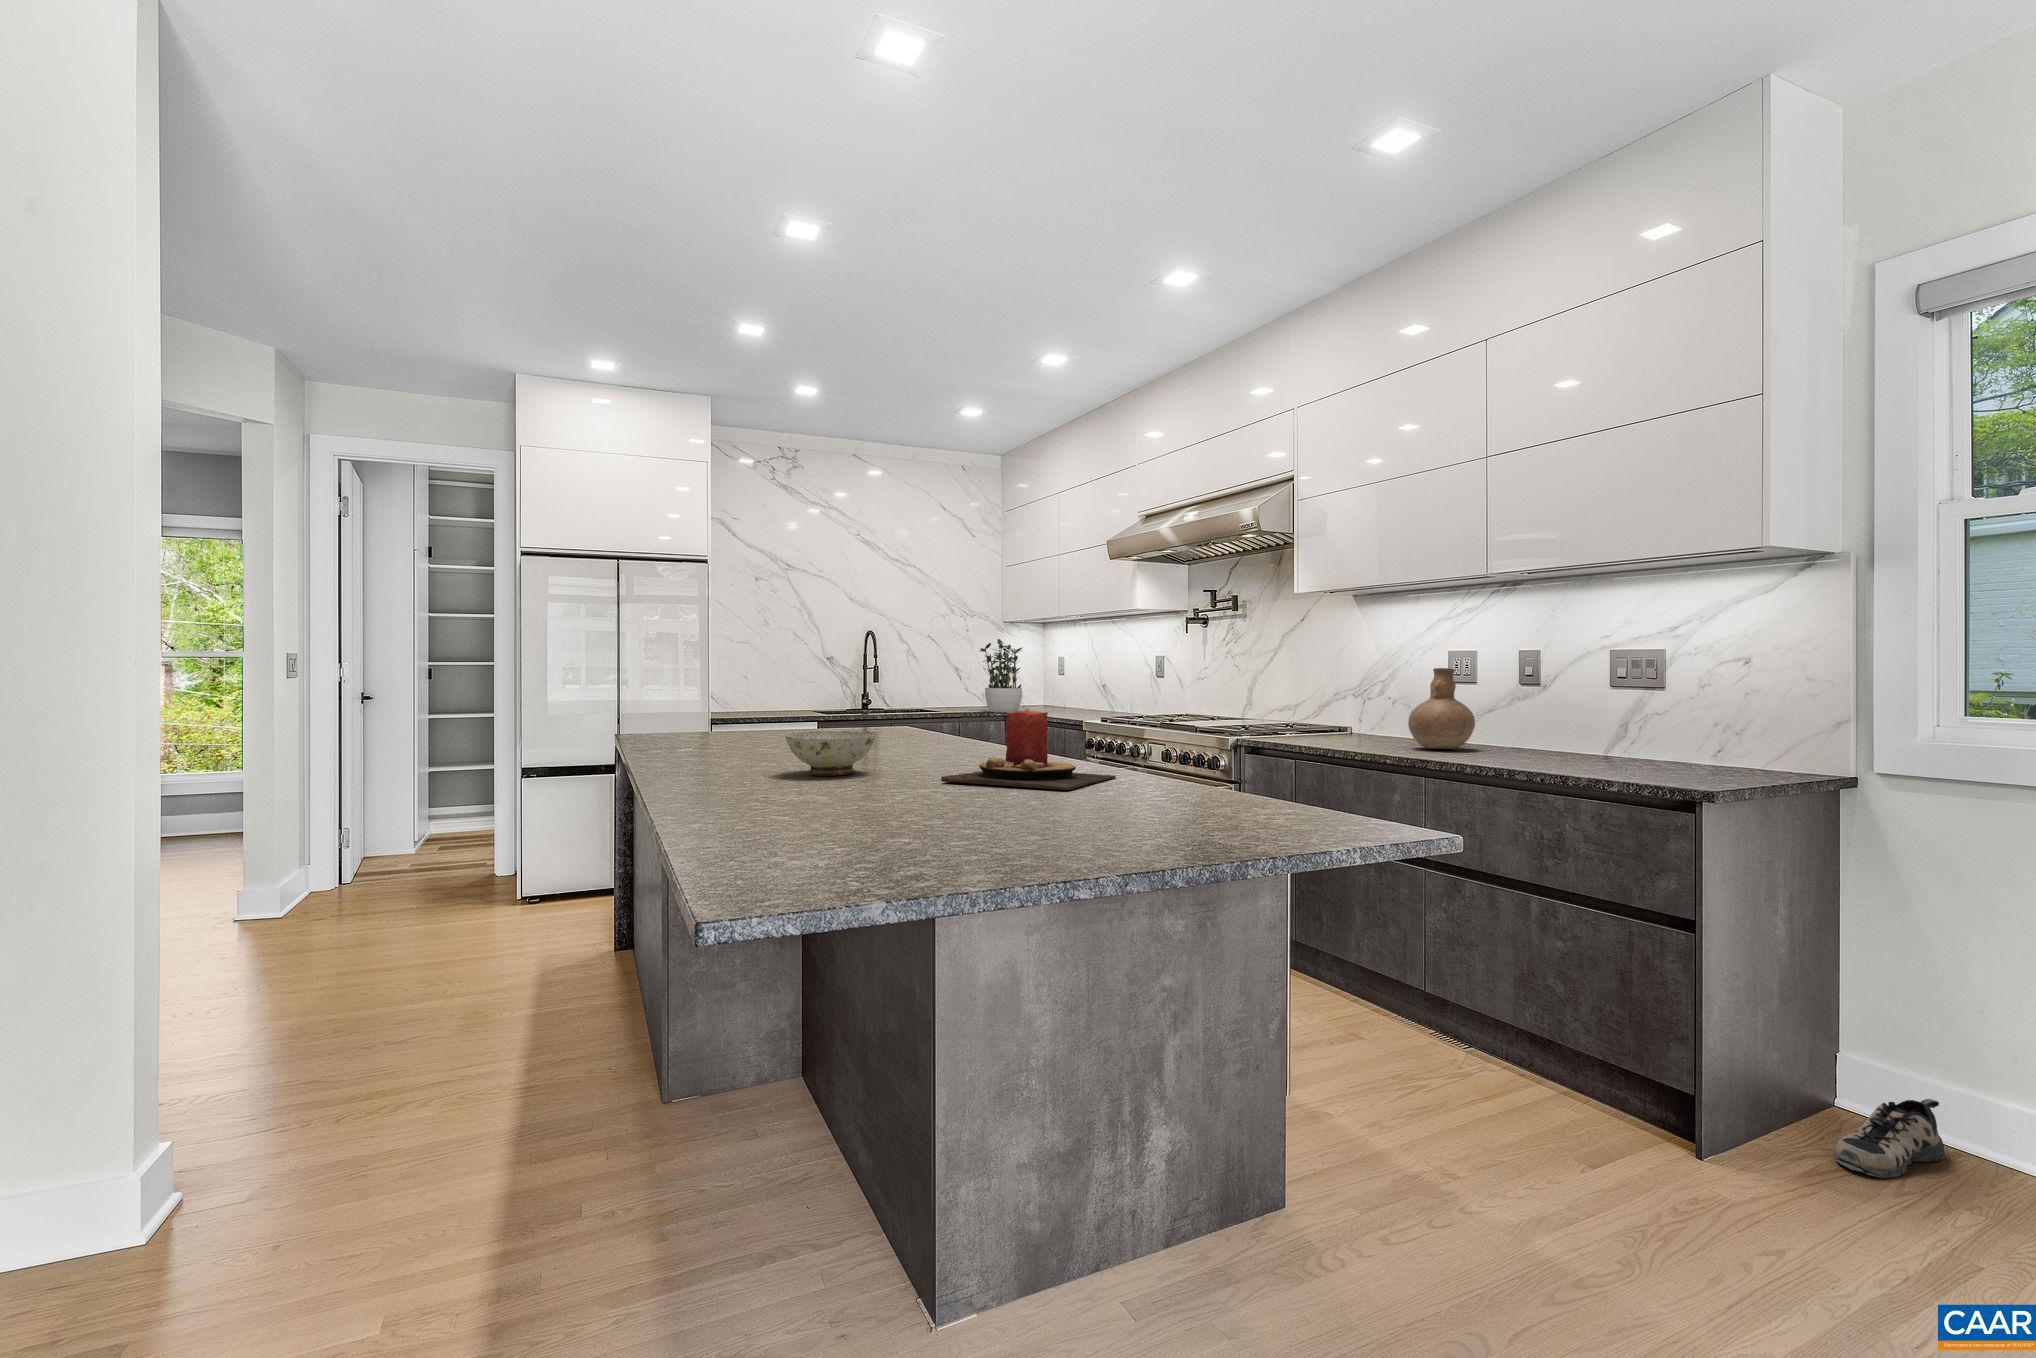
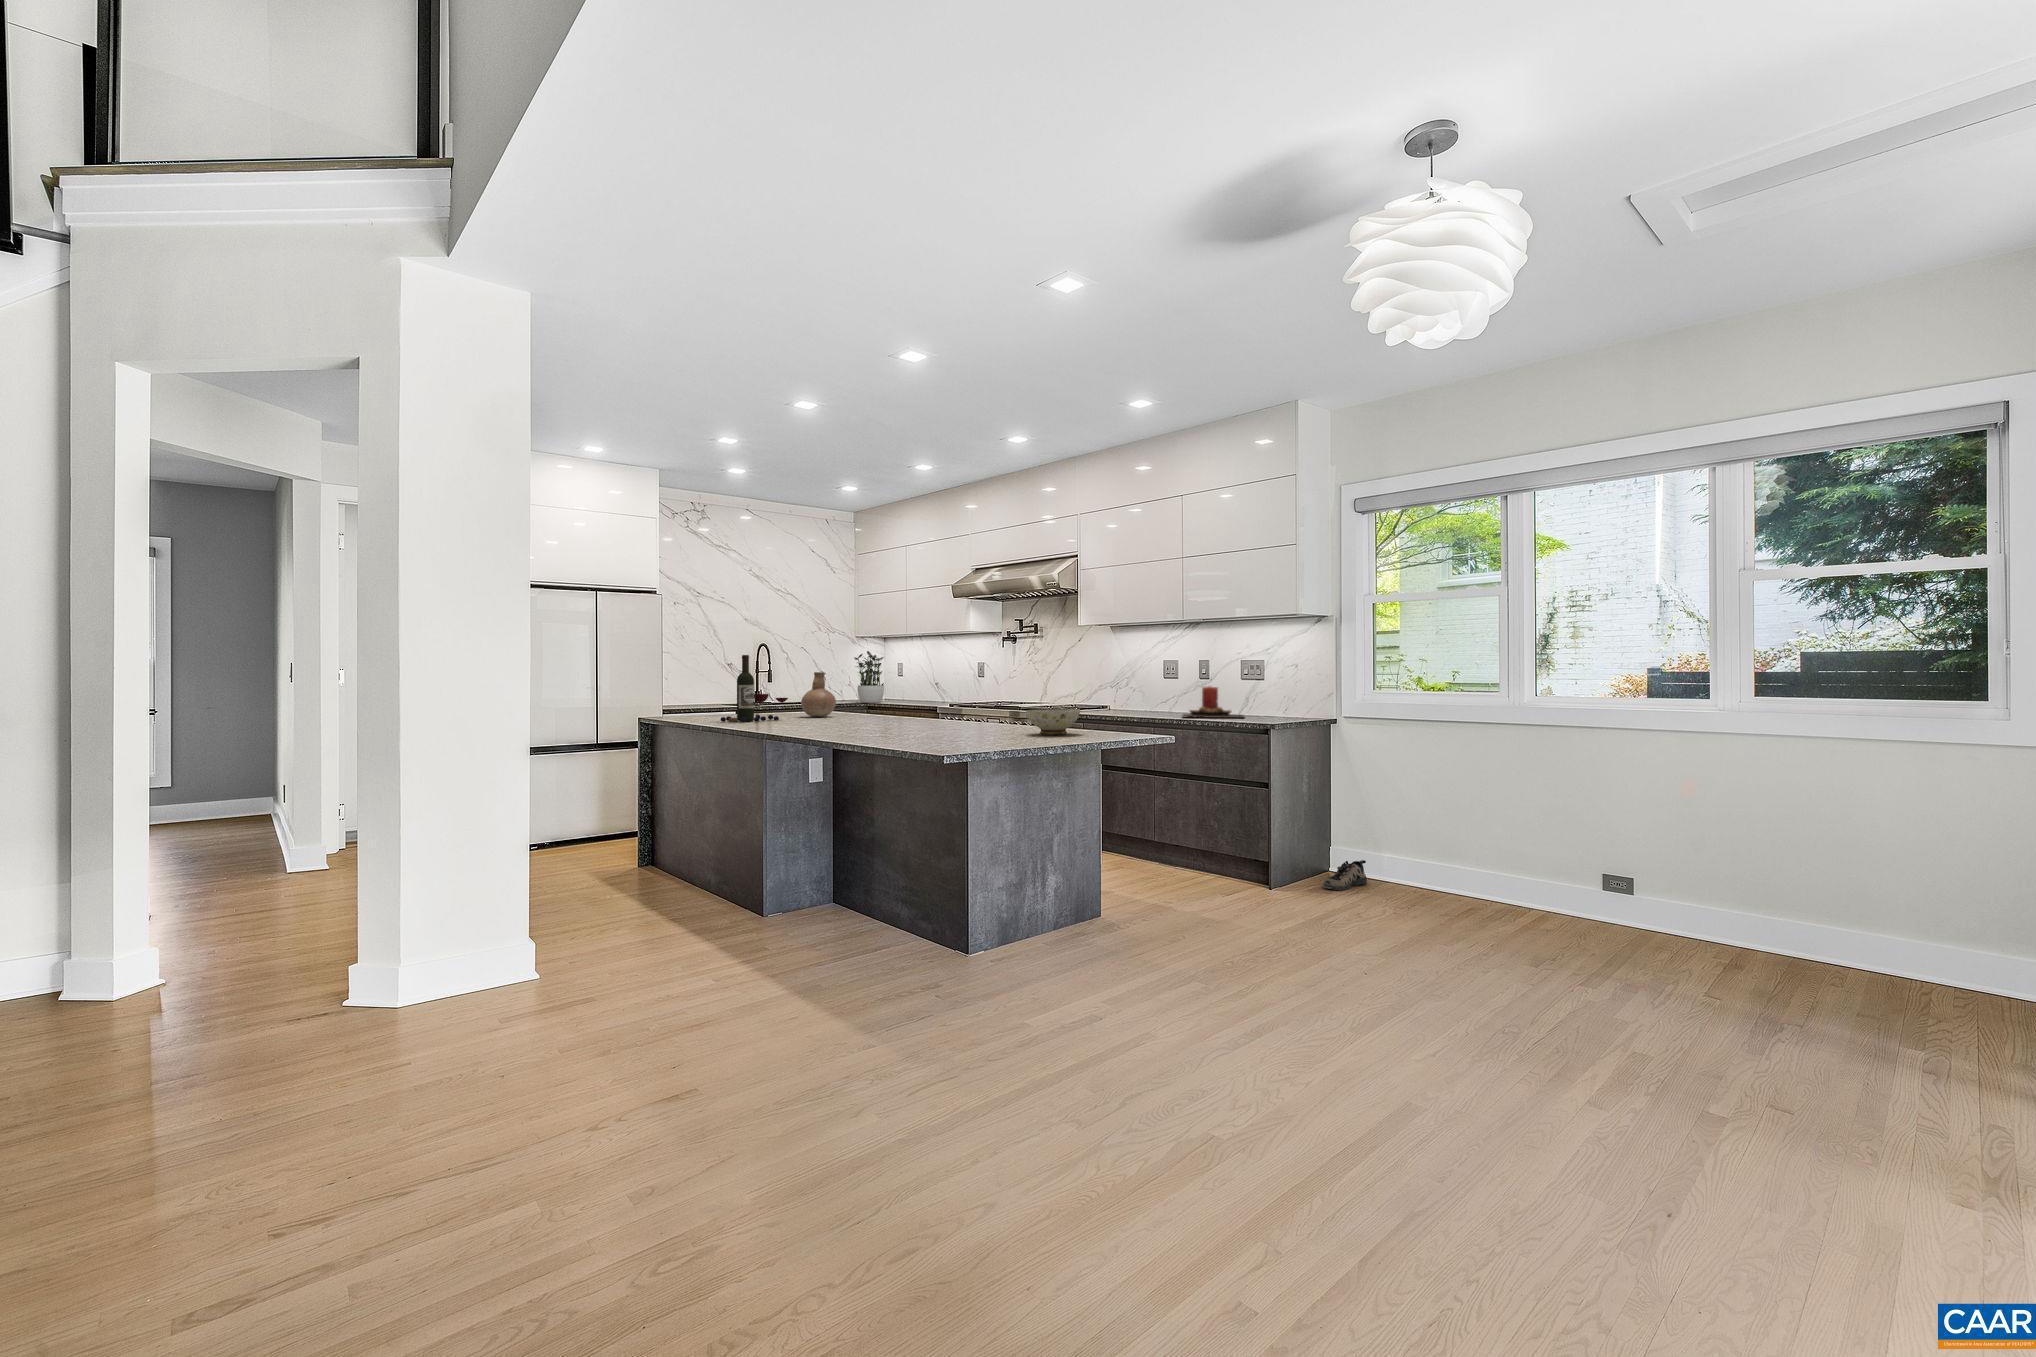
wine bottle: none [677,641,795,751] -> present [721,655,788,722]
vase: present [1408,668,1475,749] -> present [801,672,836,717]
candle: present [941,709,1116,790] -> present [1183,686,1244,718]
ceramic bowl: present [785,731,876,776] -> present [1026,709,1080,735]

